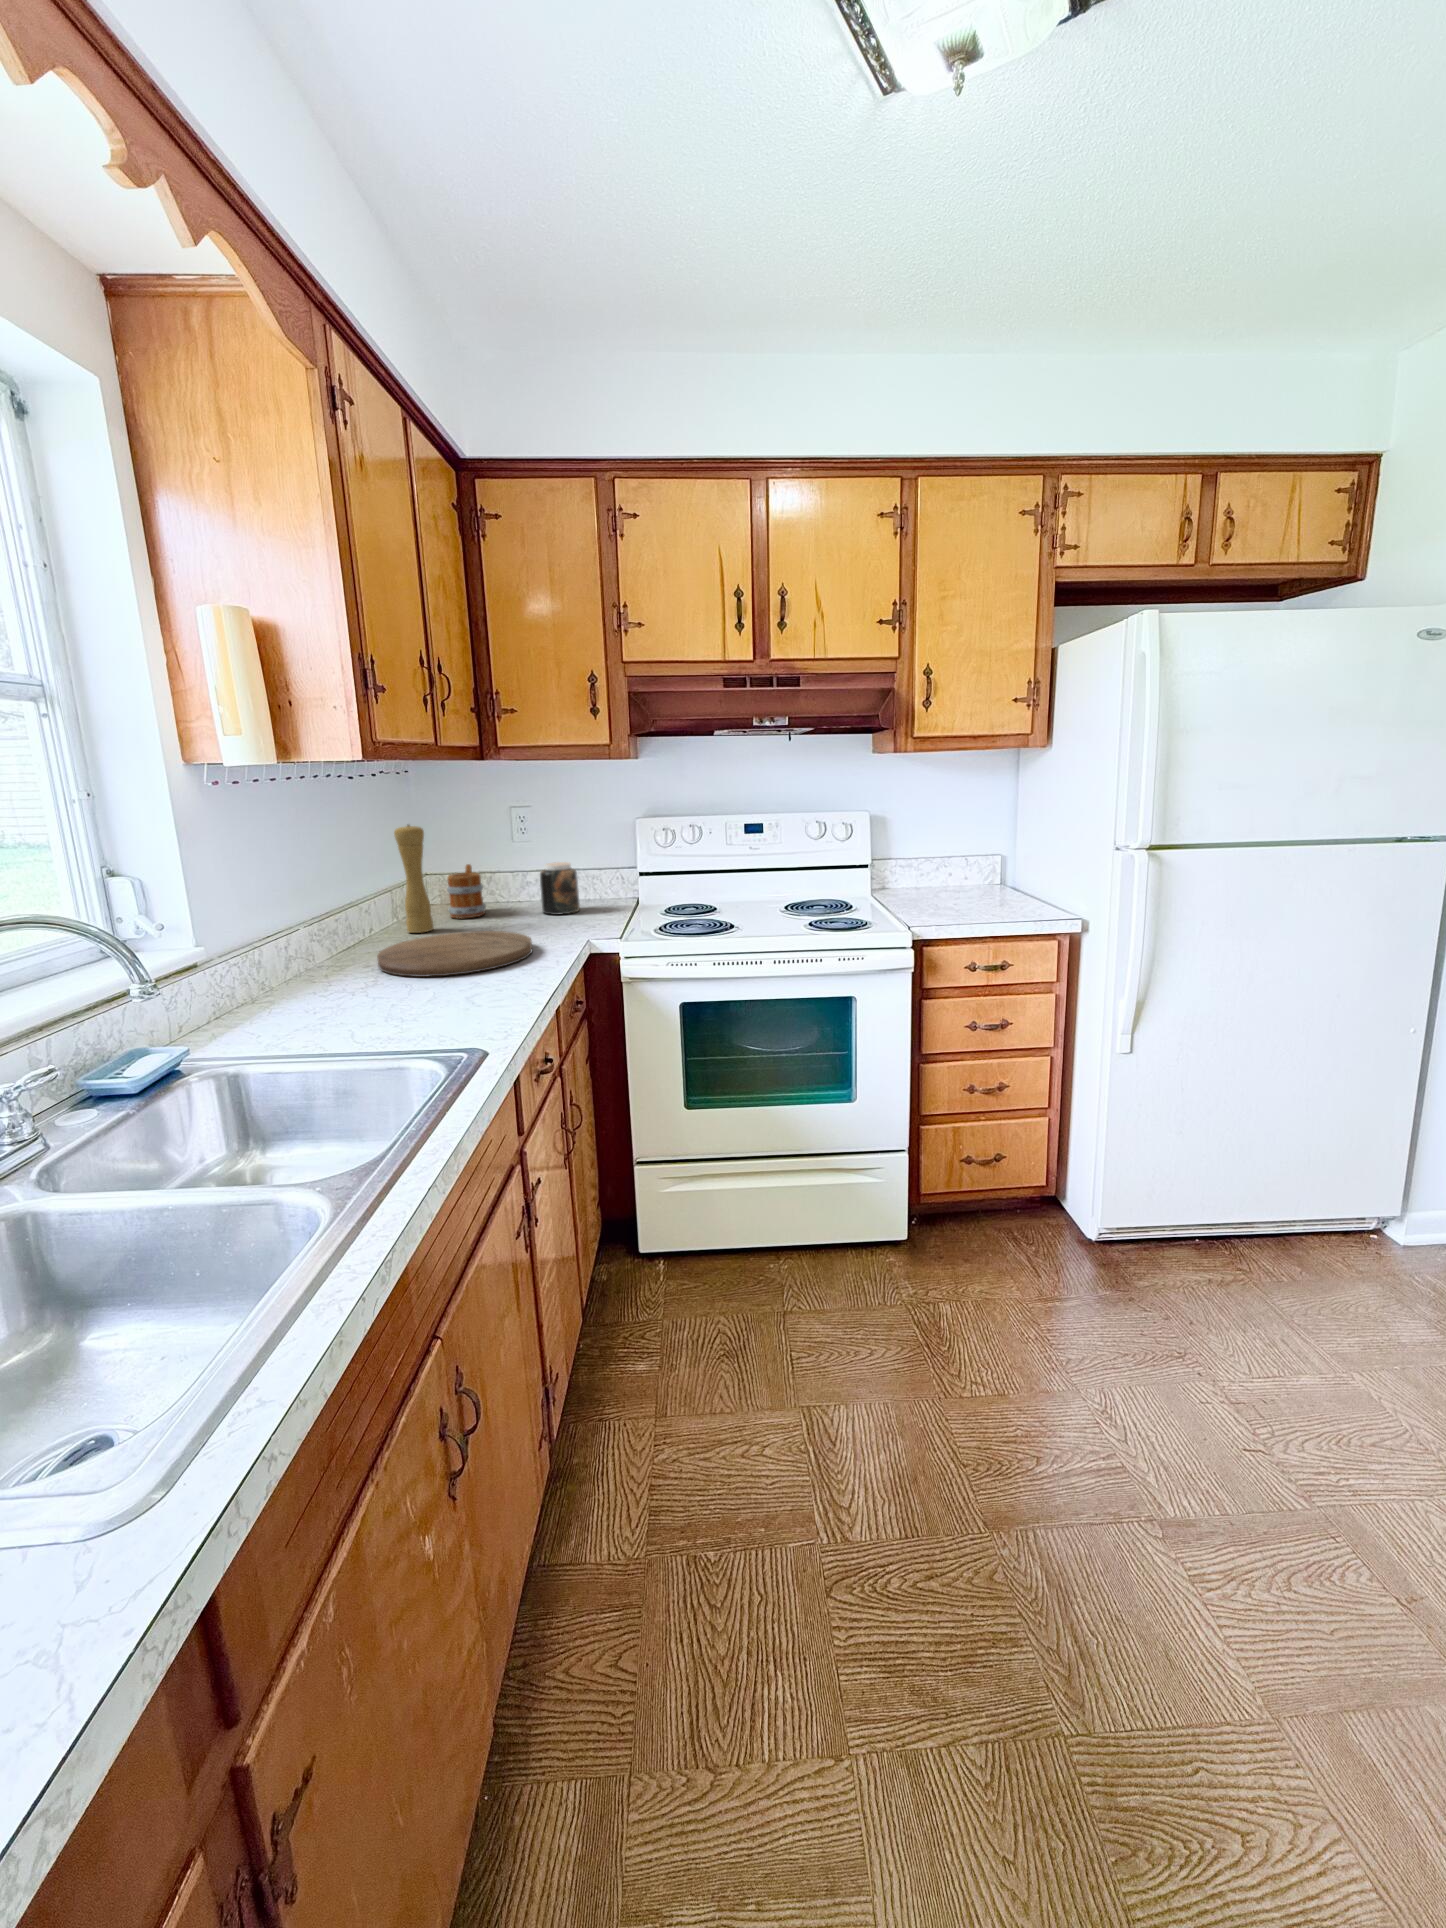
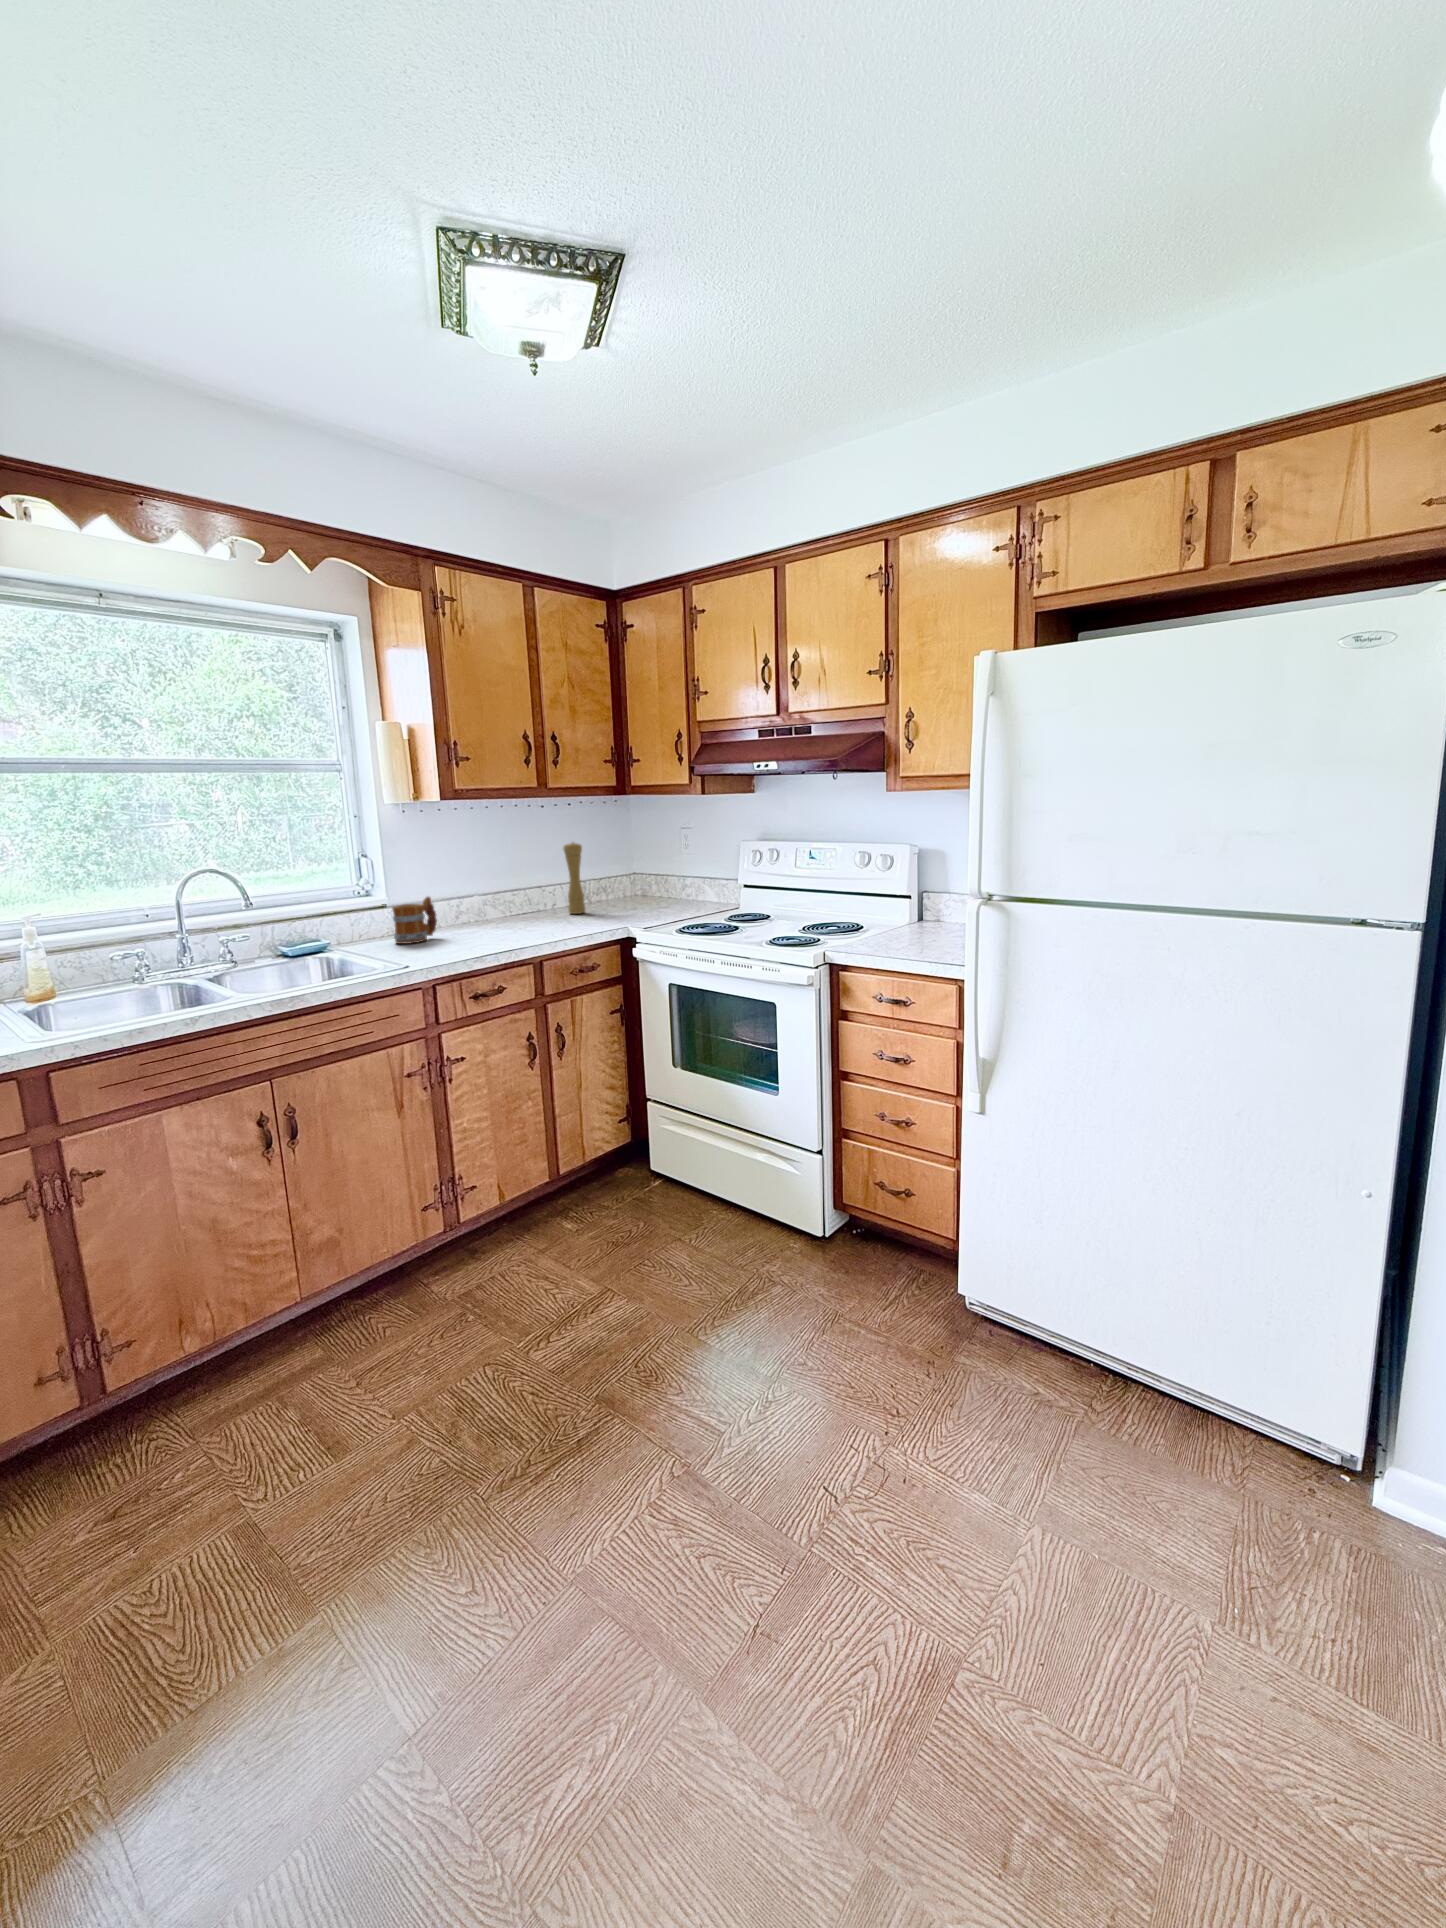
jar: present [540,862,580,915] -> none [660,874,688,913]
mug: present [447,864,486,918] -> present [392,897,437,944]
cutting board: present [377,931,533,977] -> none [494,914,592,936]

